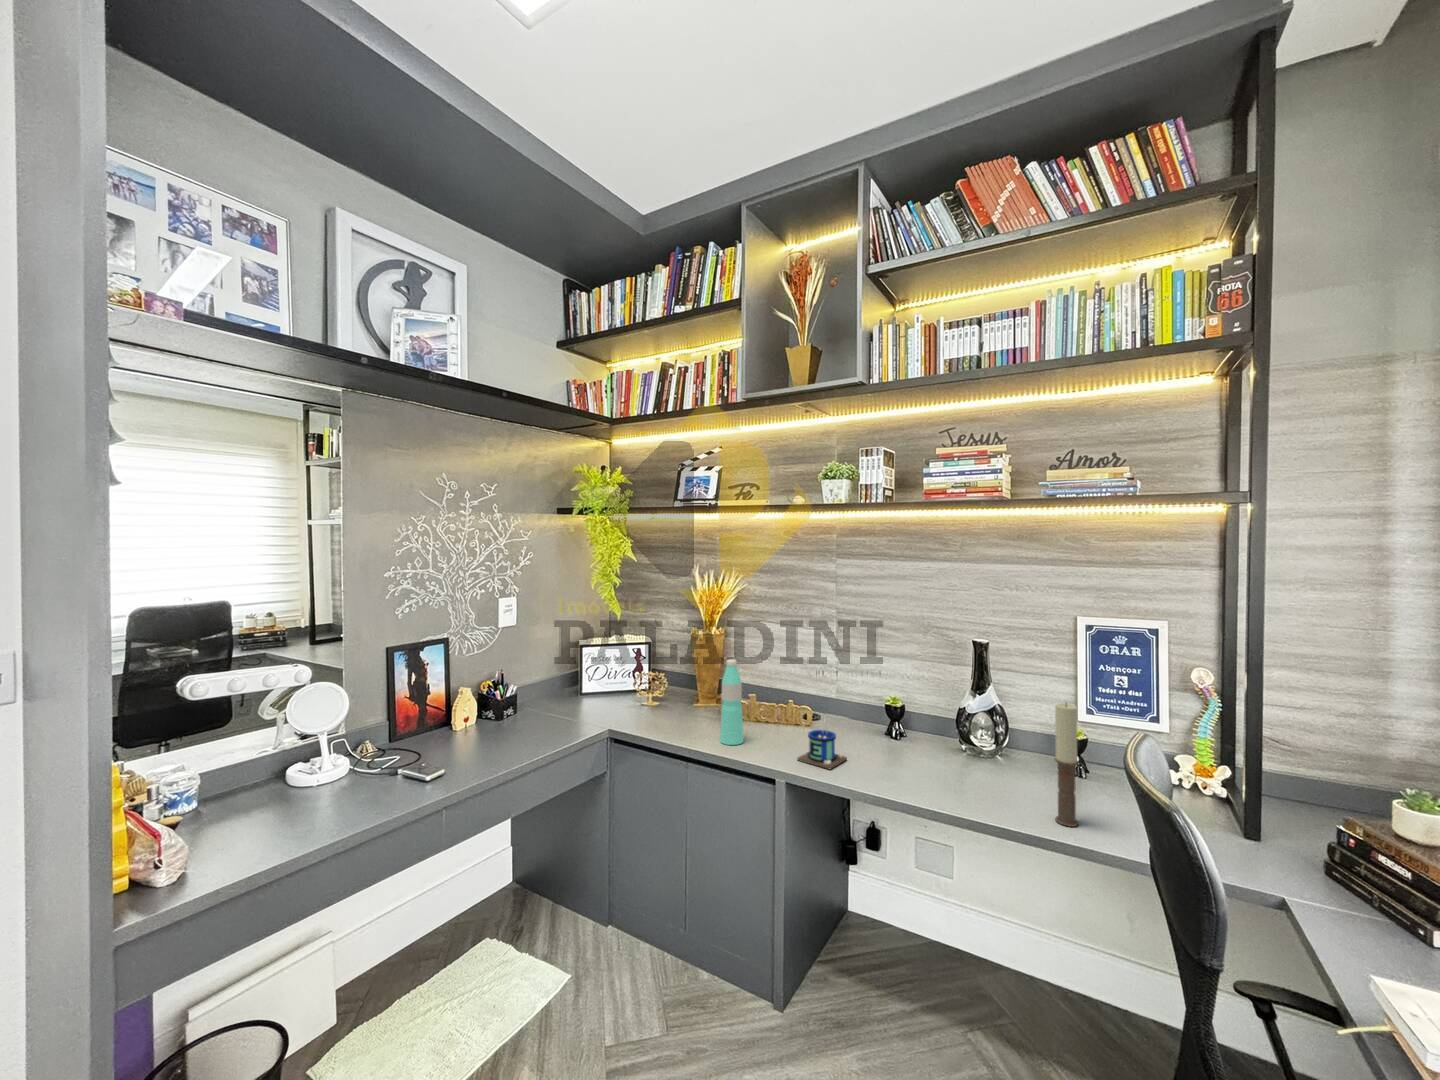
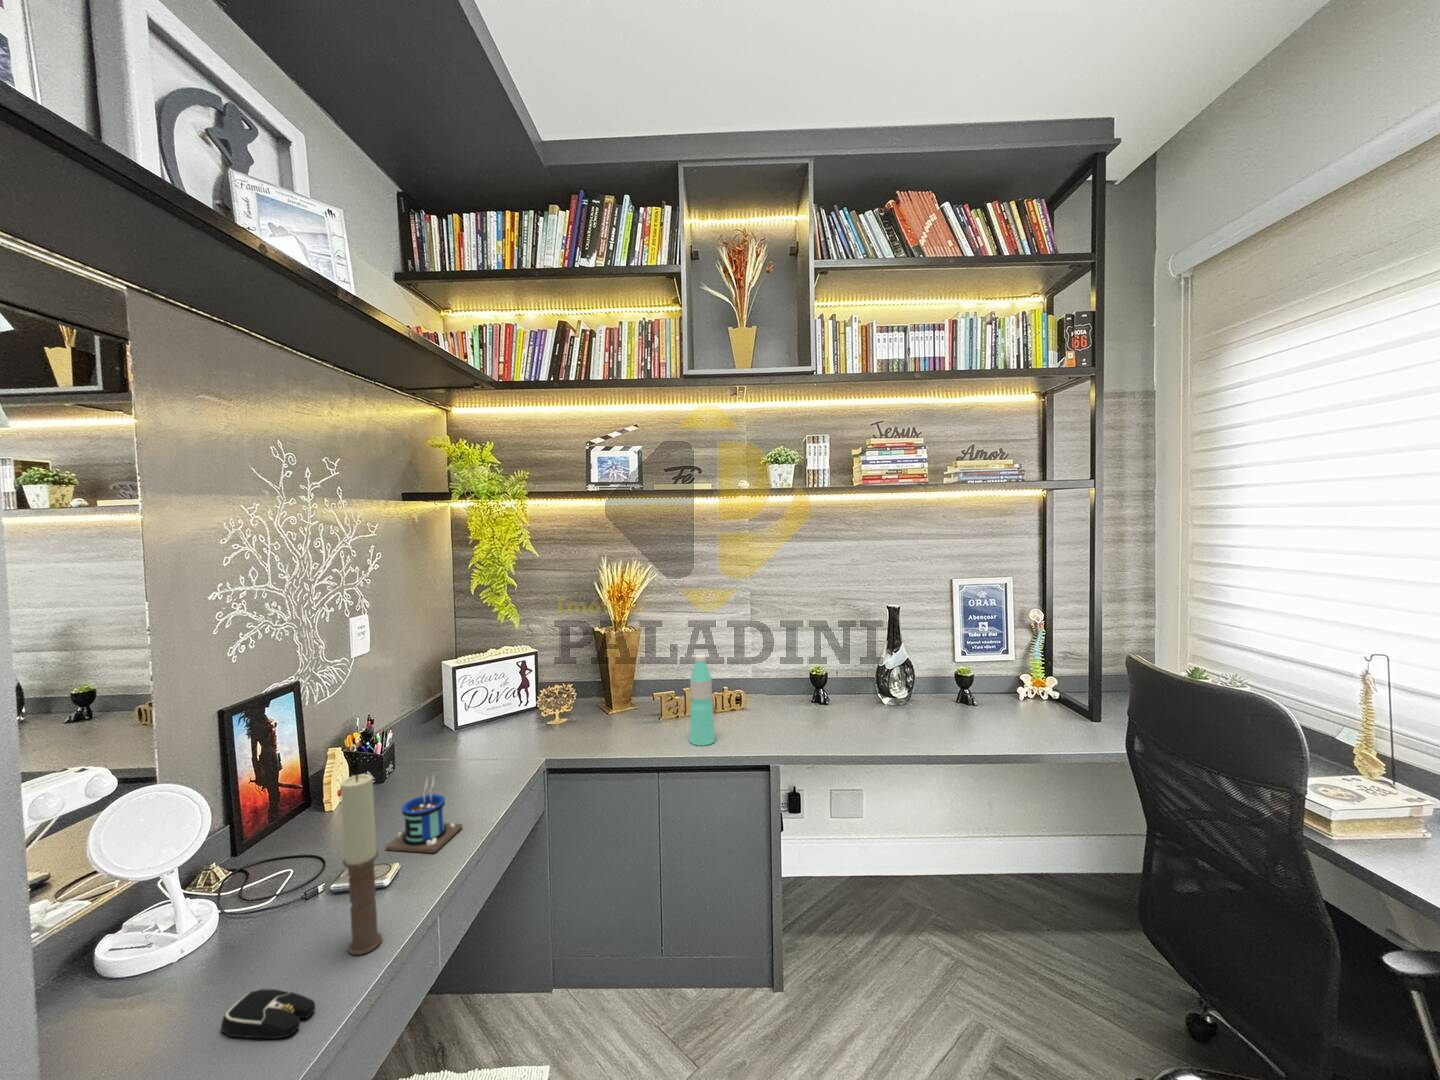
candle: present [1055,703,1078,827] -> present [341,774,382,955]
mug: present [797,716,847,769] -> present [386,777,462,853]
computer mouse: none [284,800,322,827] -> present [221,989,315,1039]

